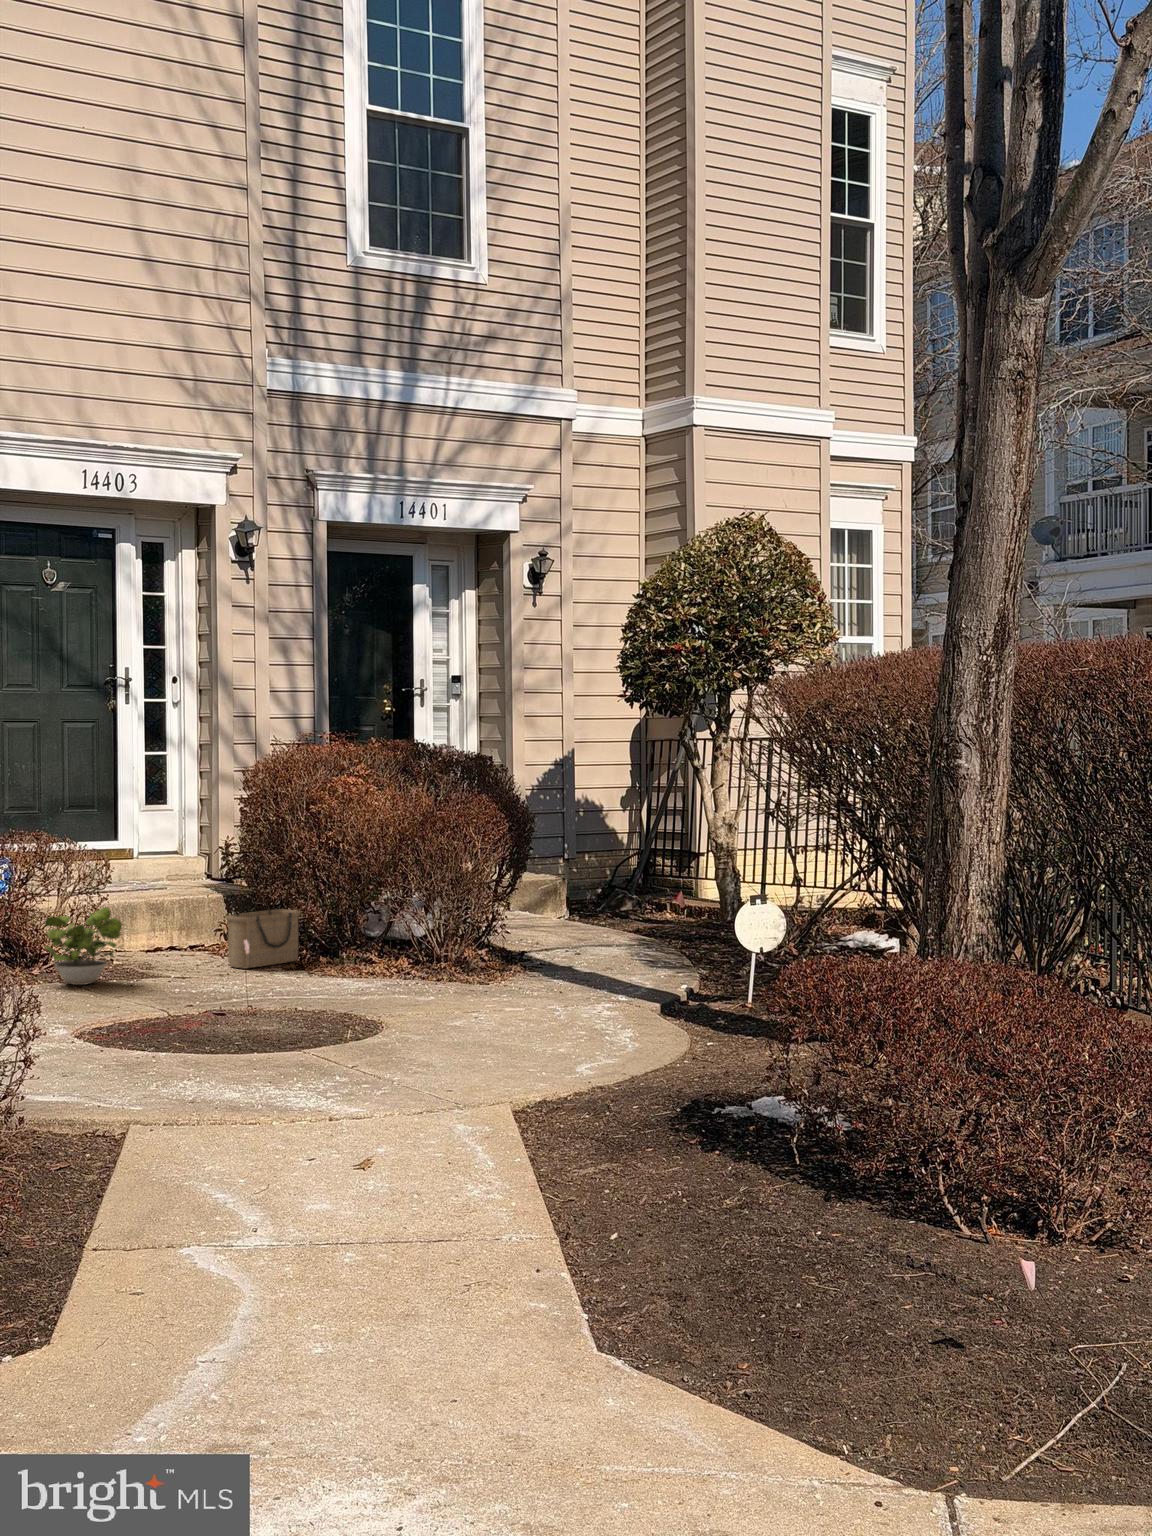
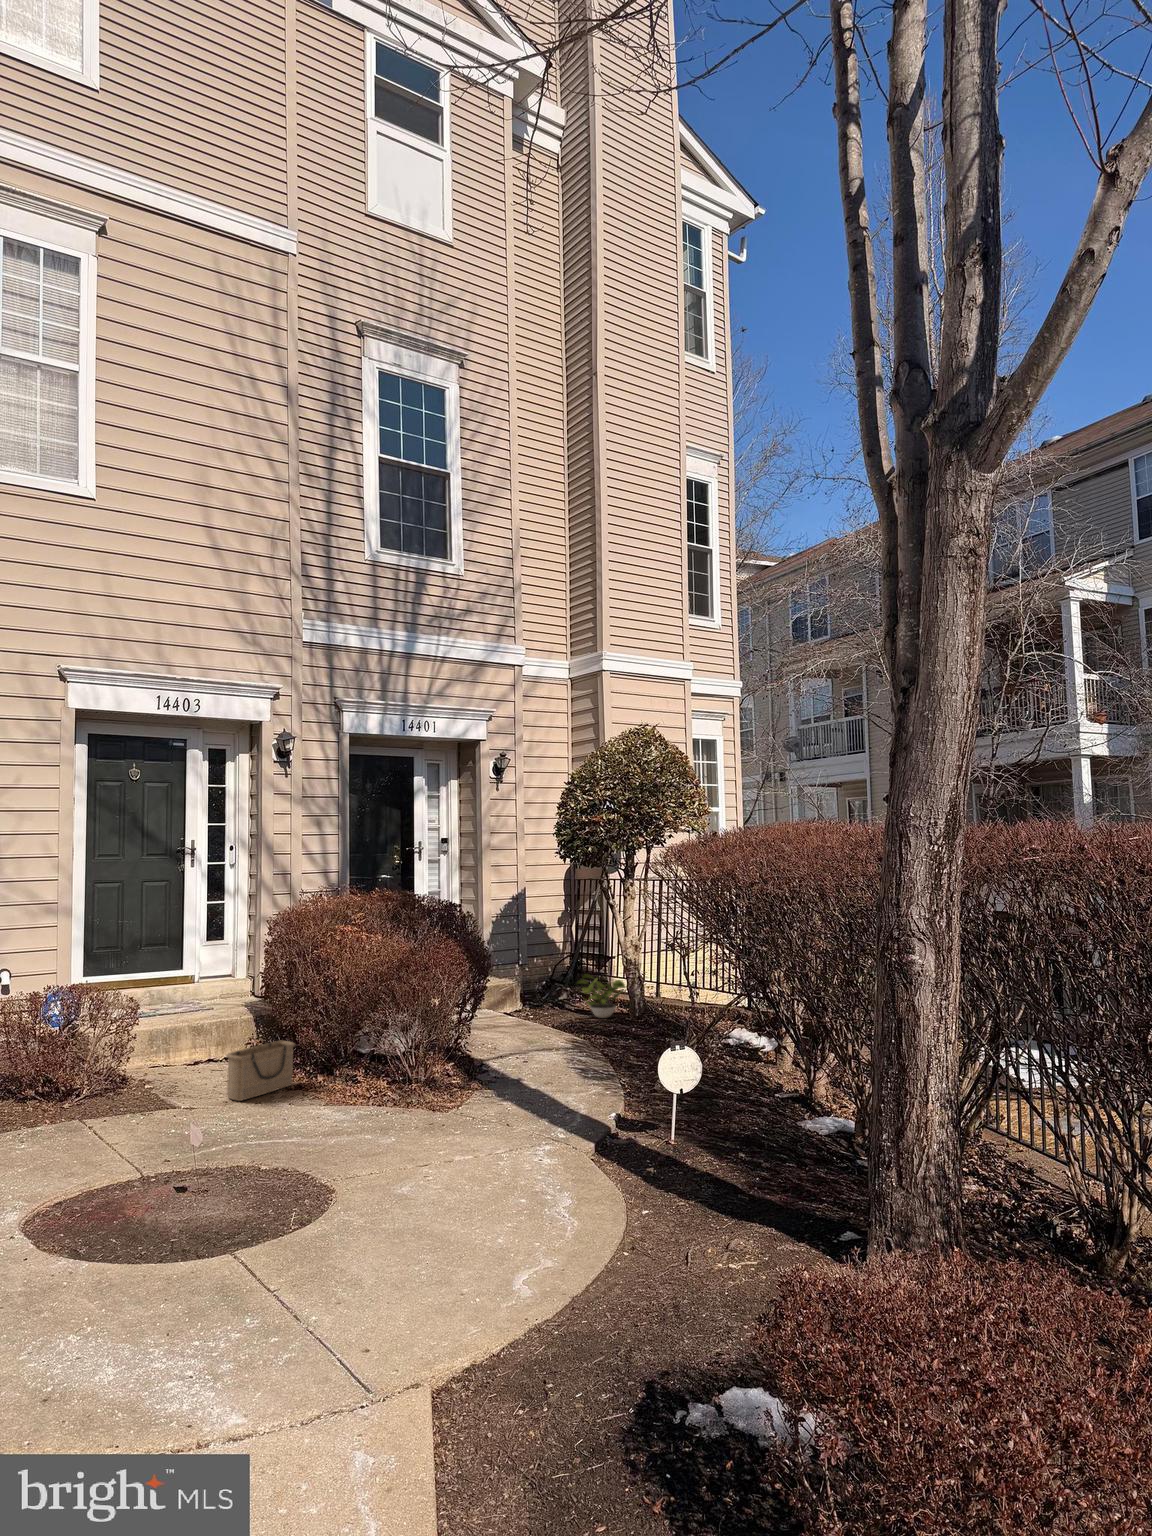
potted plant: present [44,907,124,985] -> present [577,974,625,1018]

